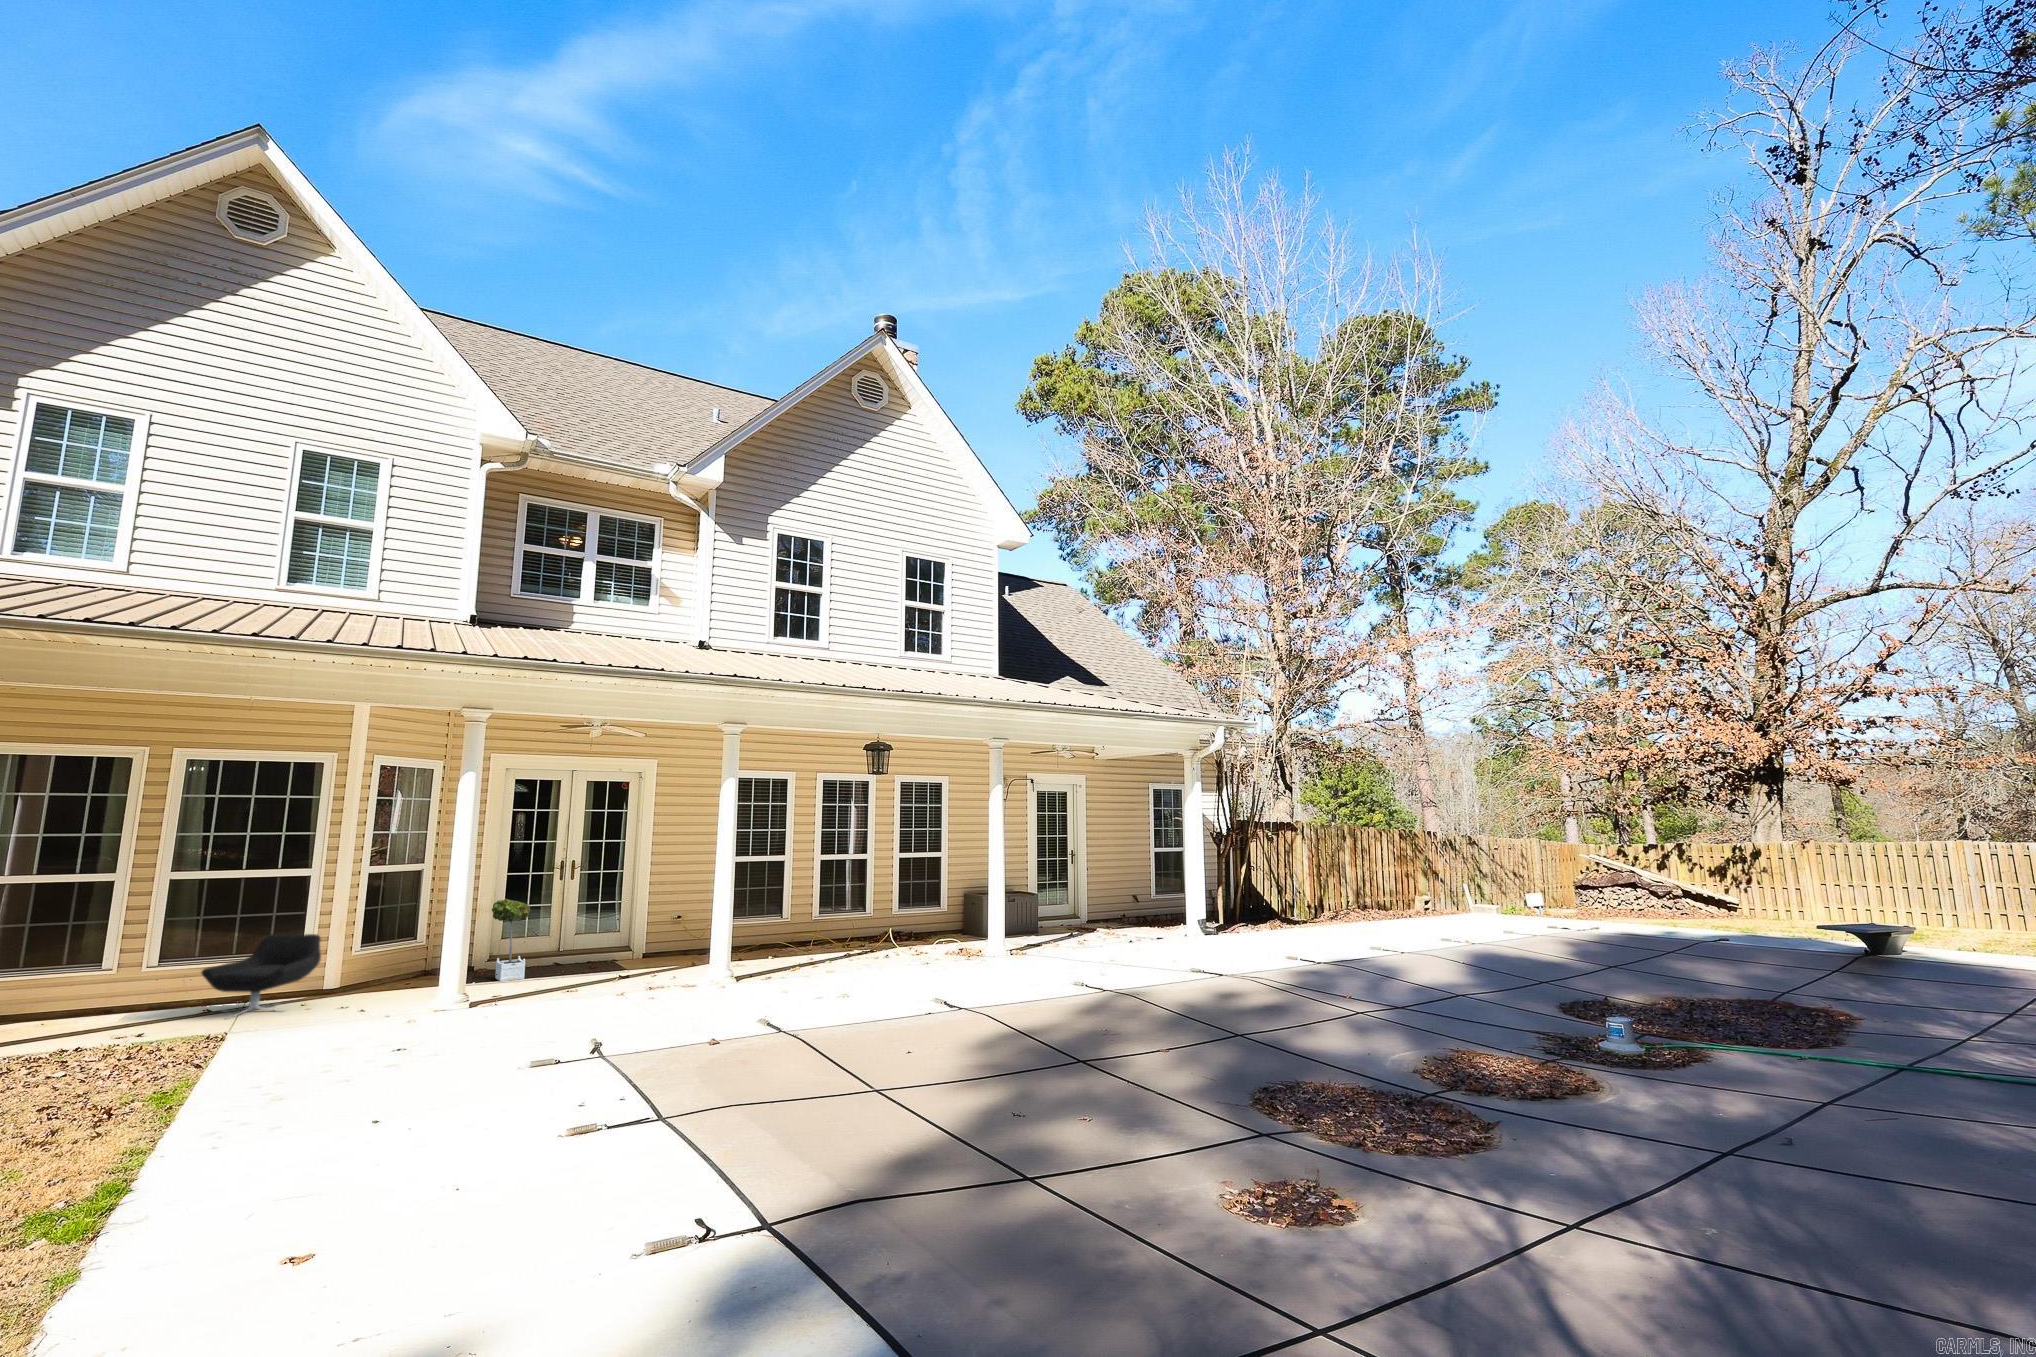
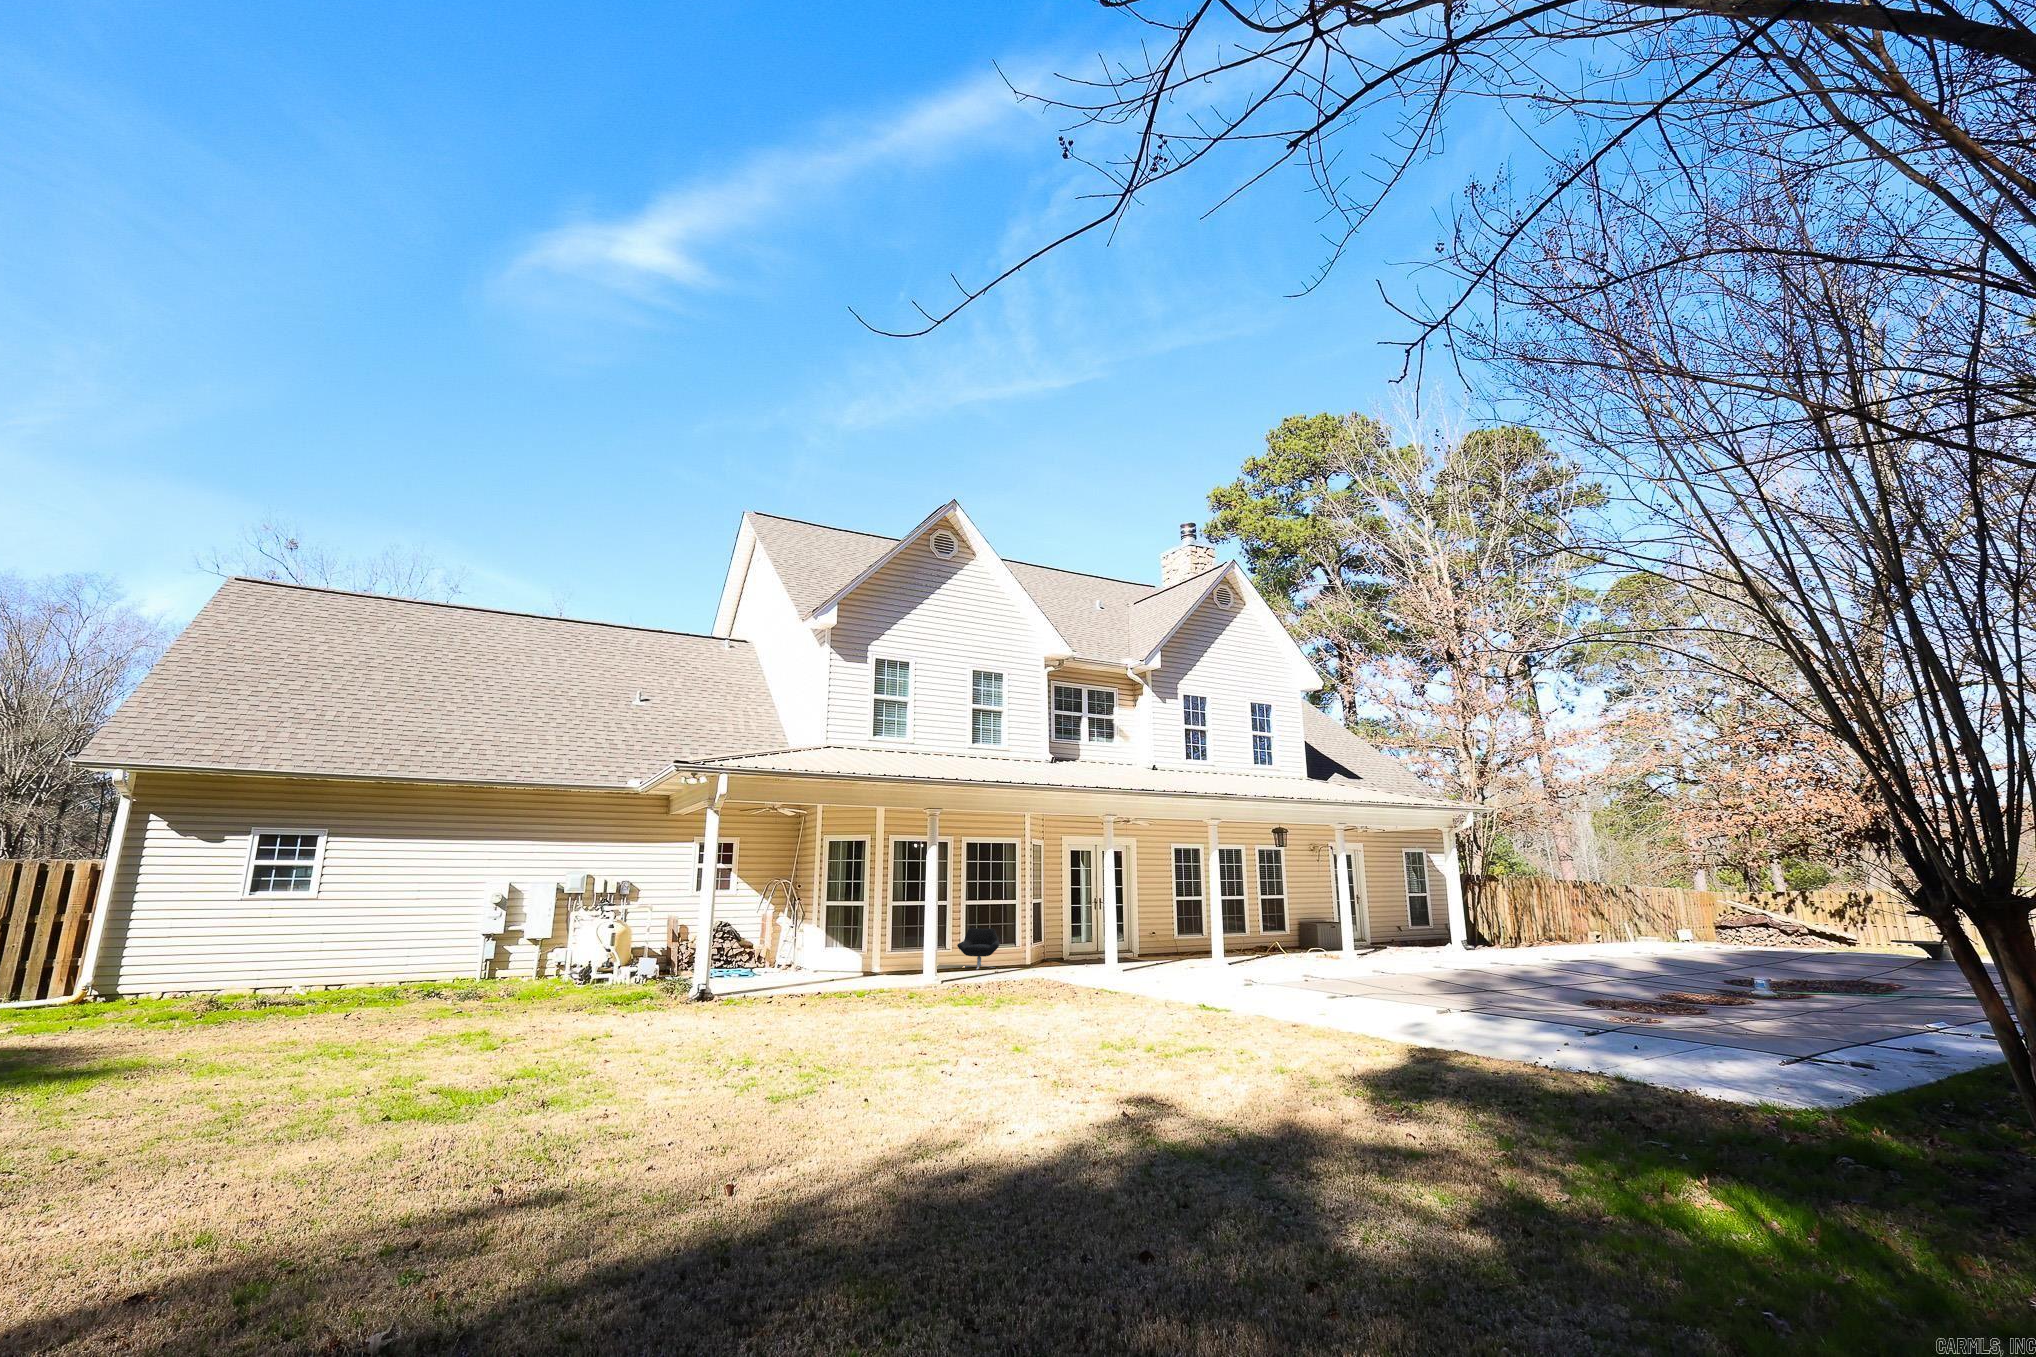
potted tree: present [492,899,530,981] -> none [1055,913,1076,960]

